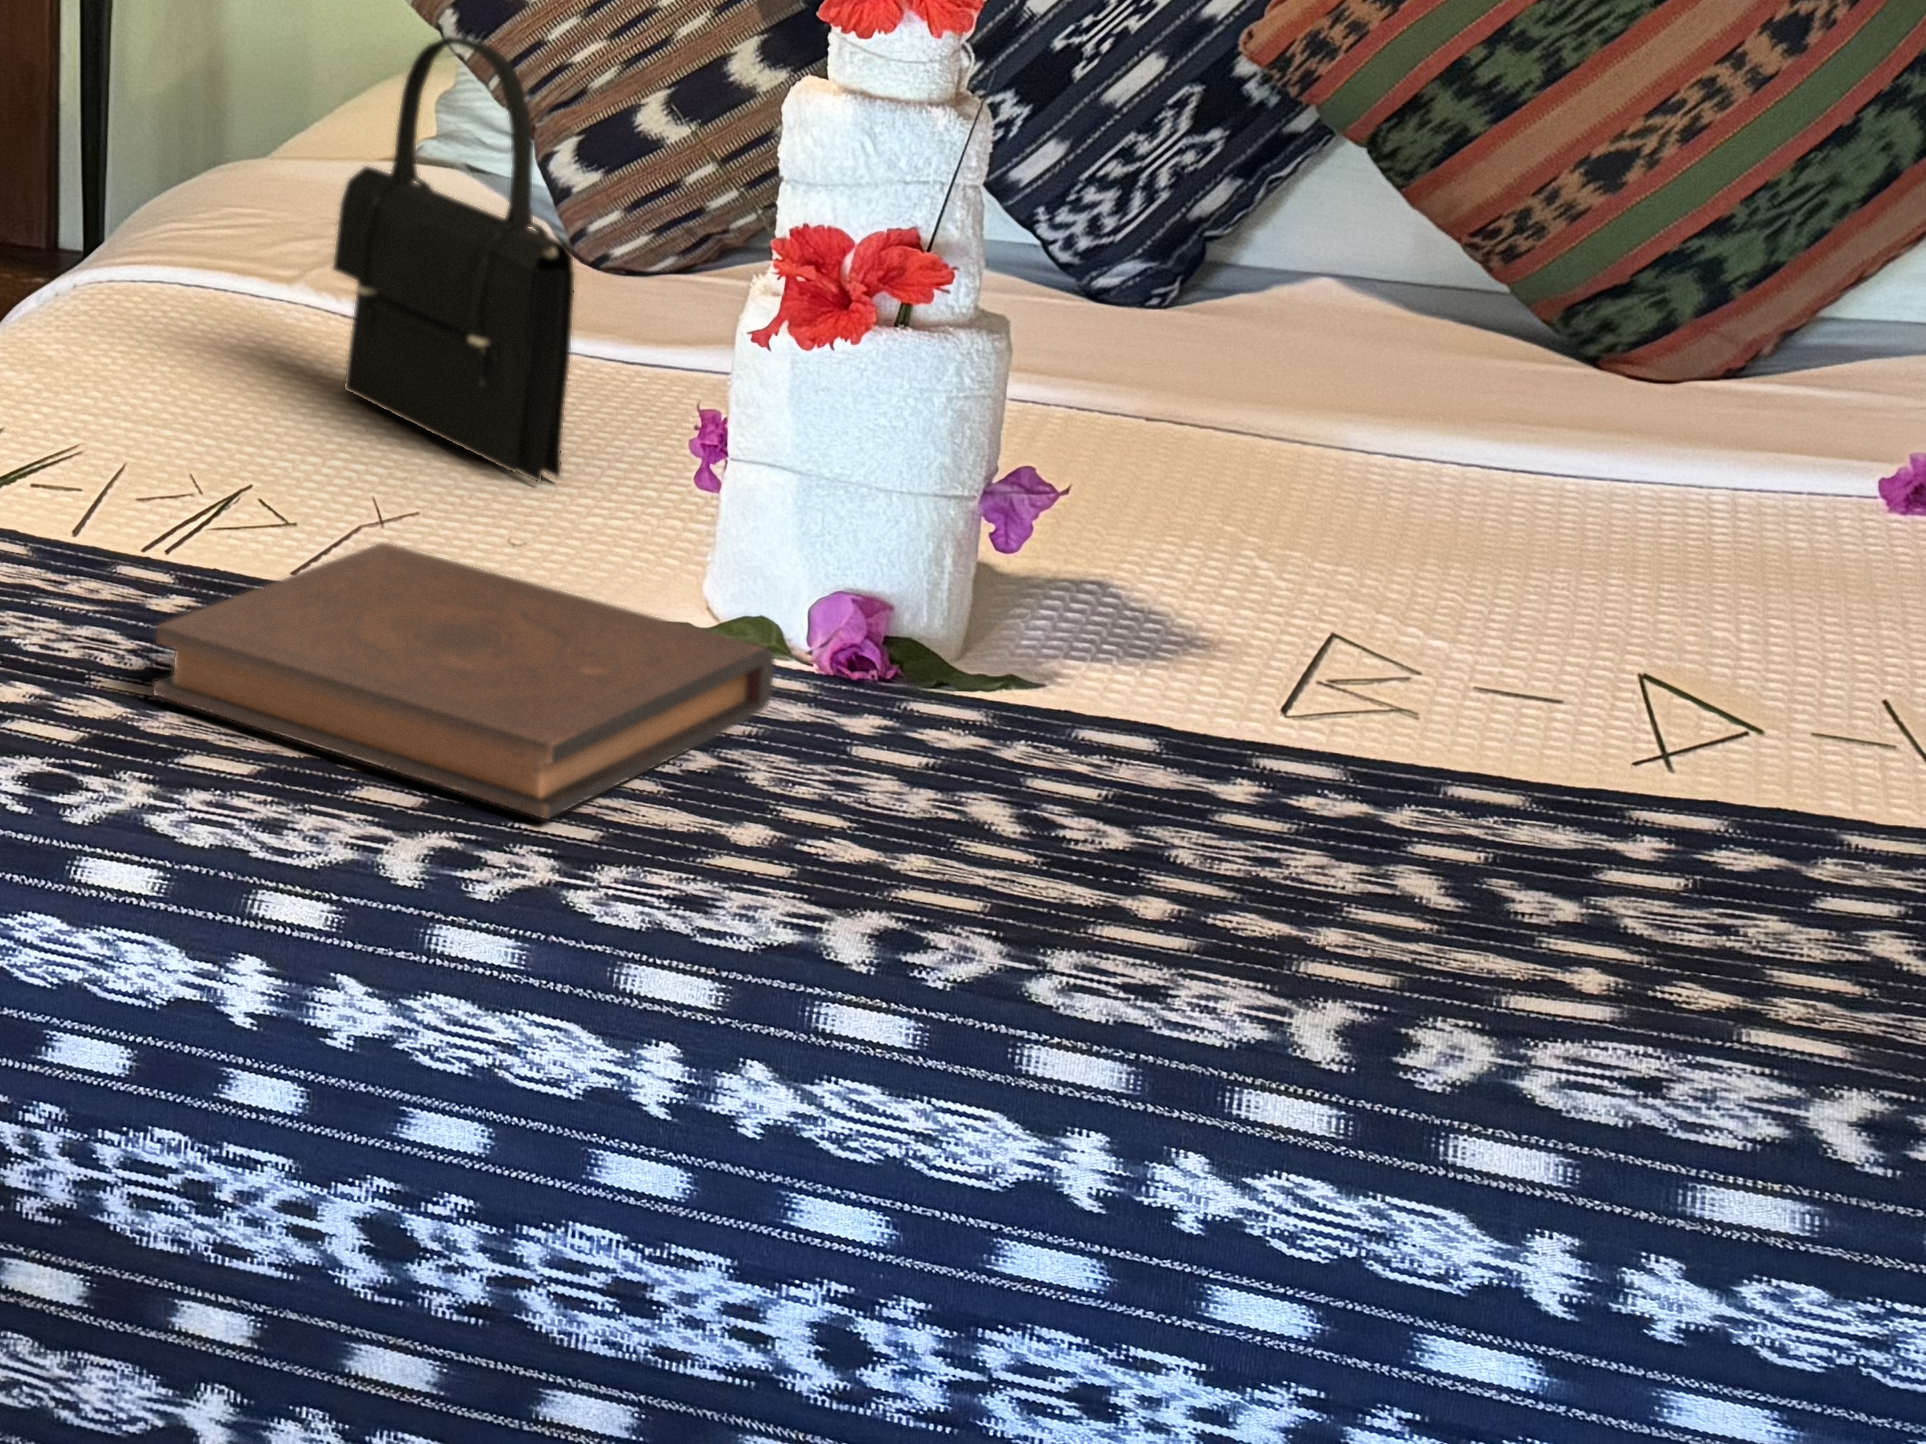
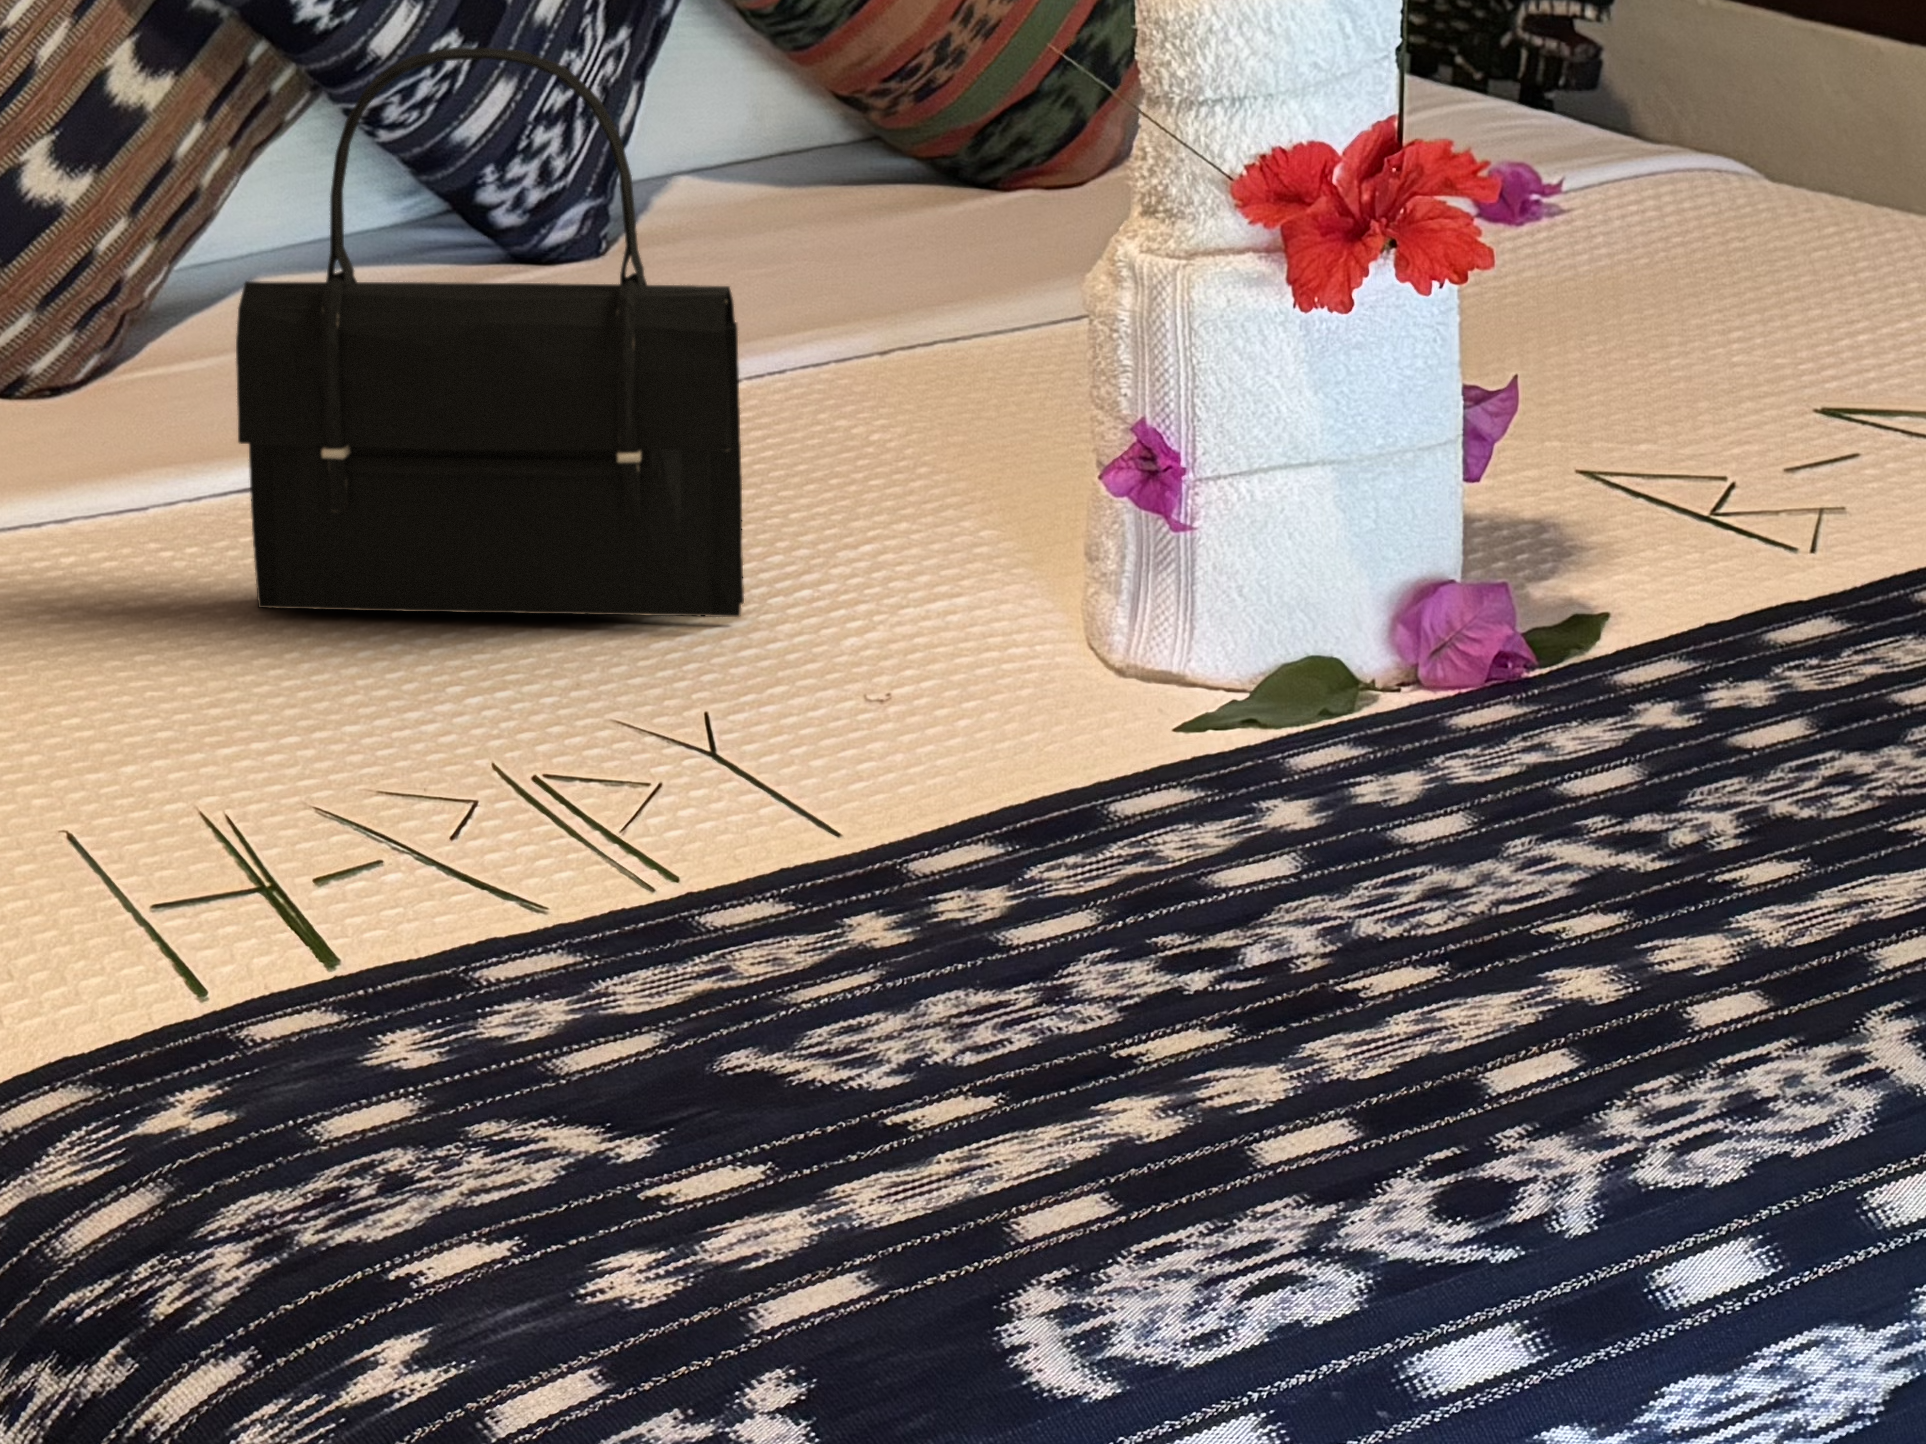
book: present [153,543,774,819] -> none [1004,661,1857,1039]

